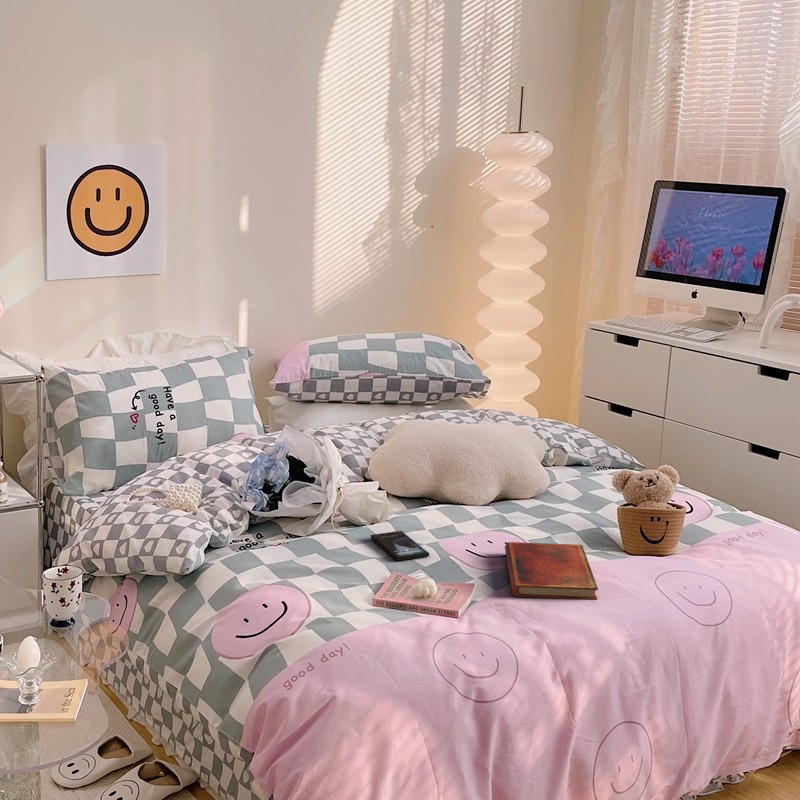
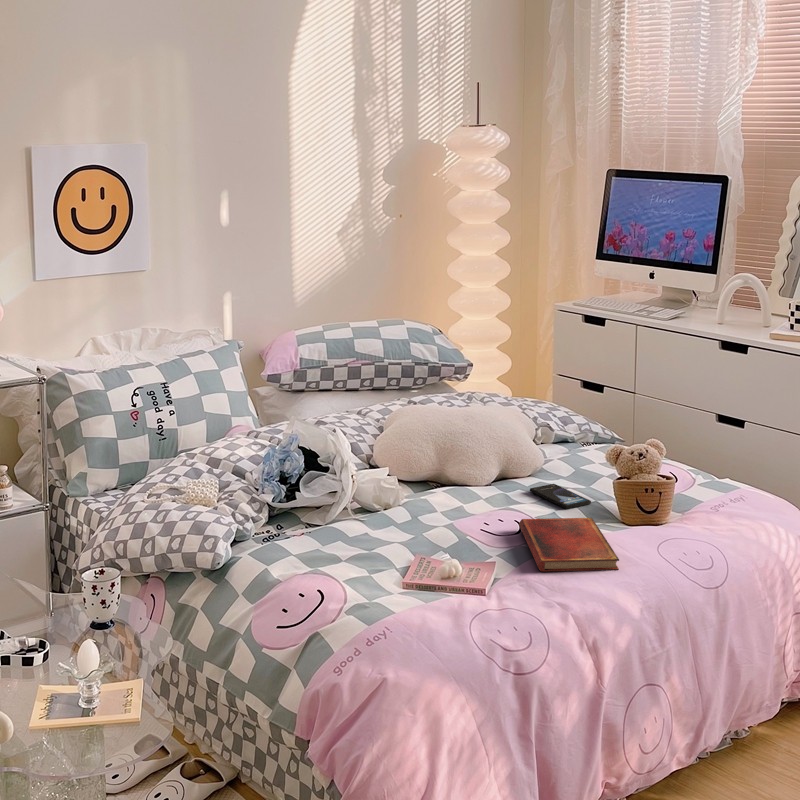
smartphone: present [371,531,429,561] -> present [530,484,591,509]

